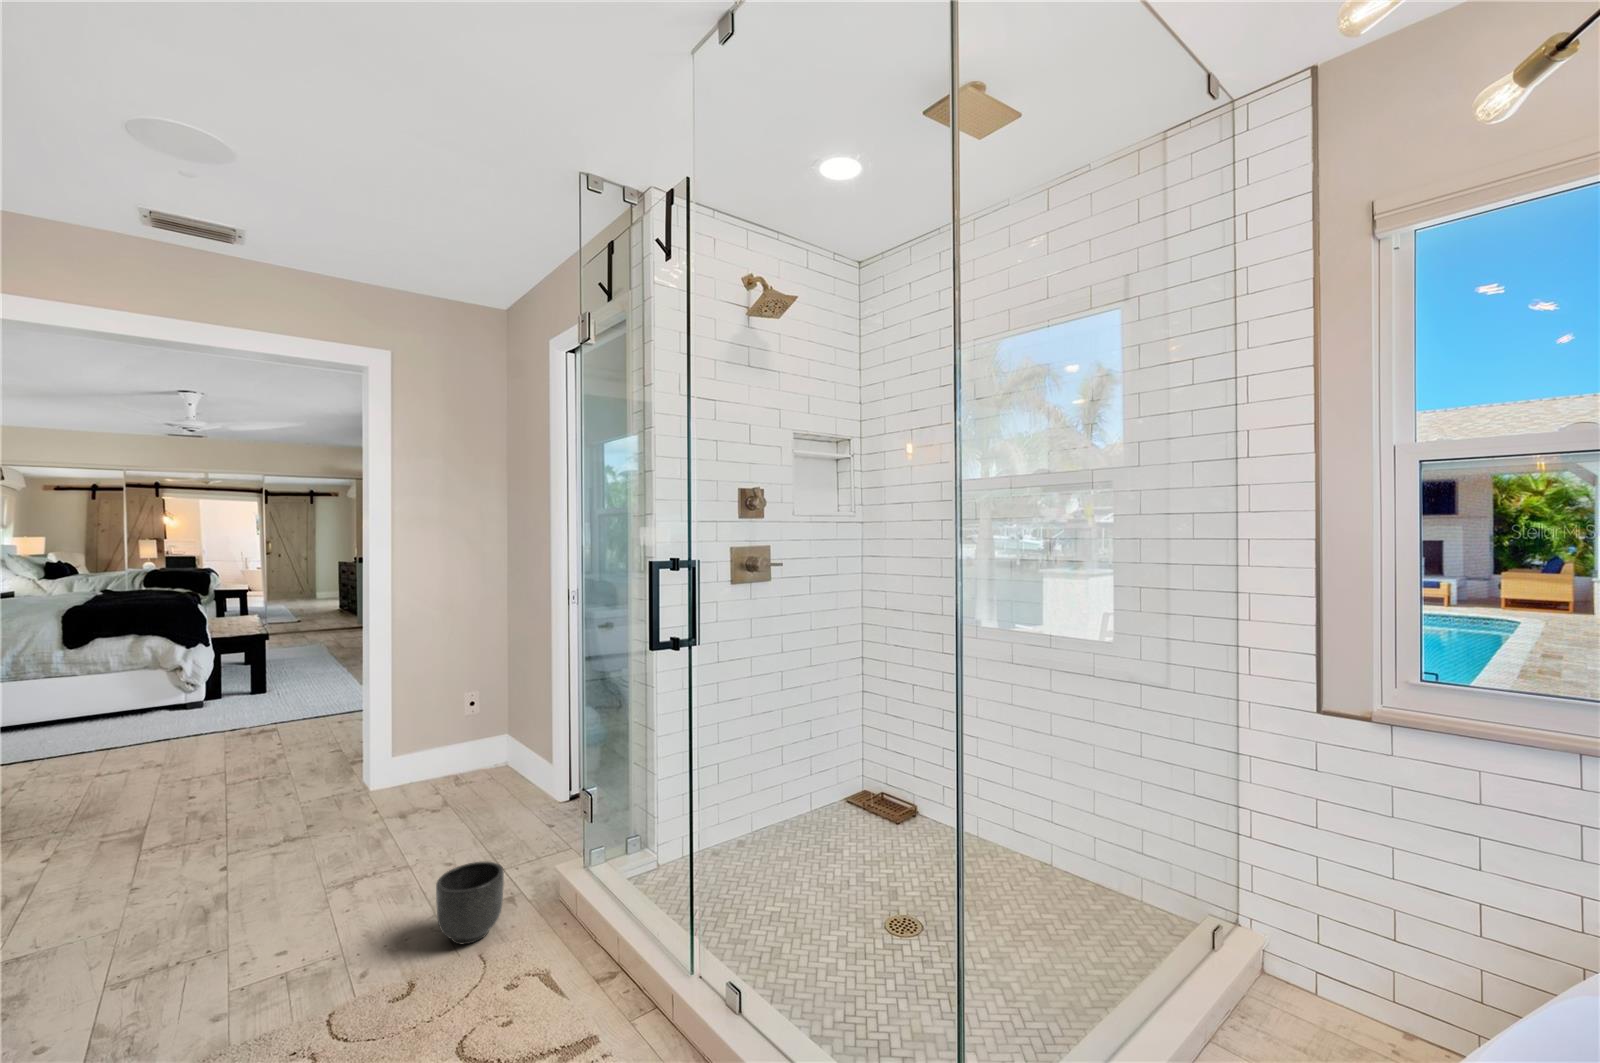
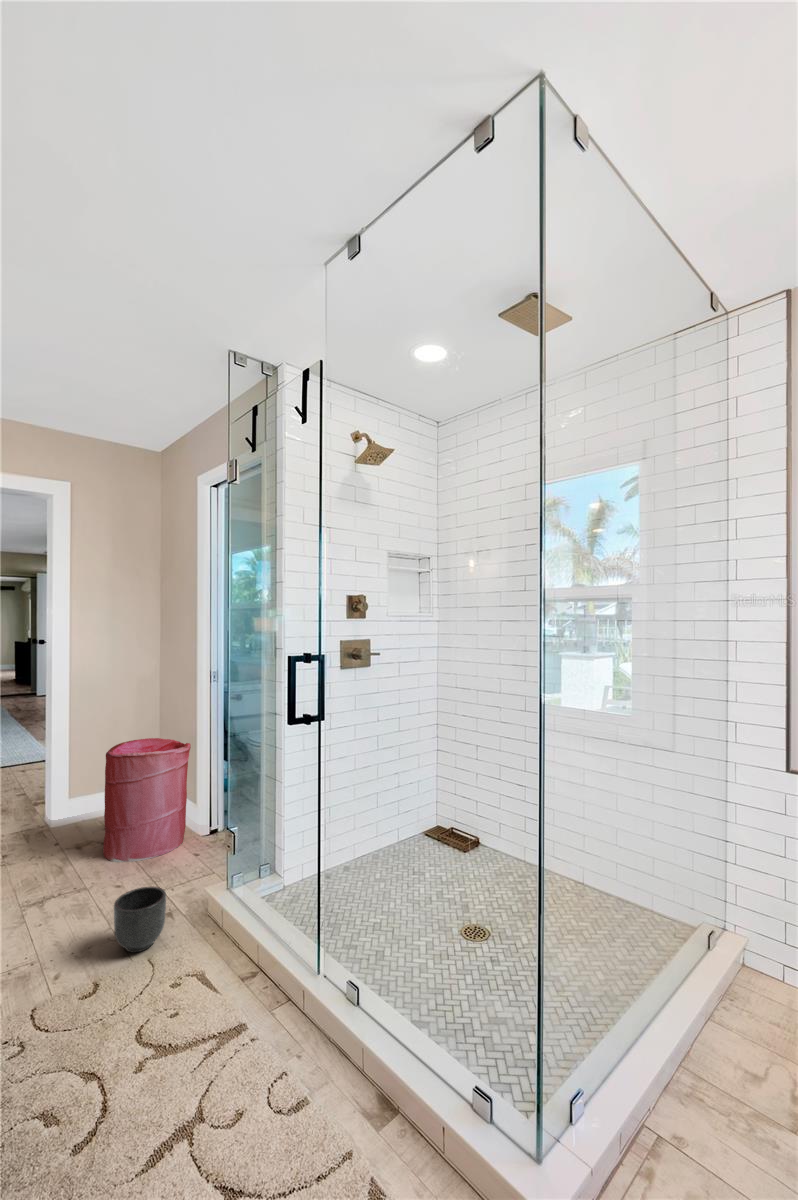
laundry hamper: none [433,678,543,833] -> present [103,738,191,862]

